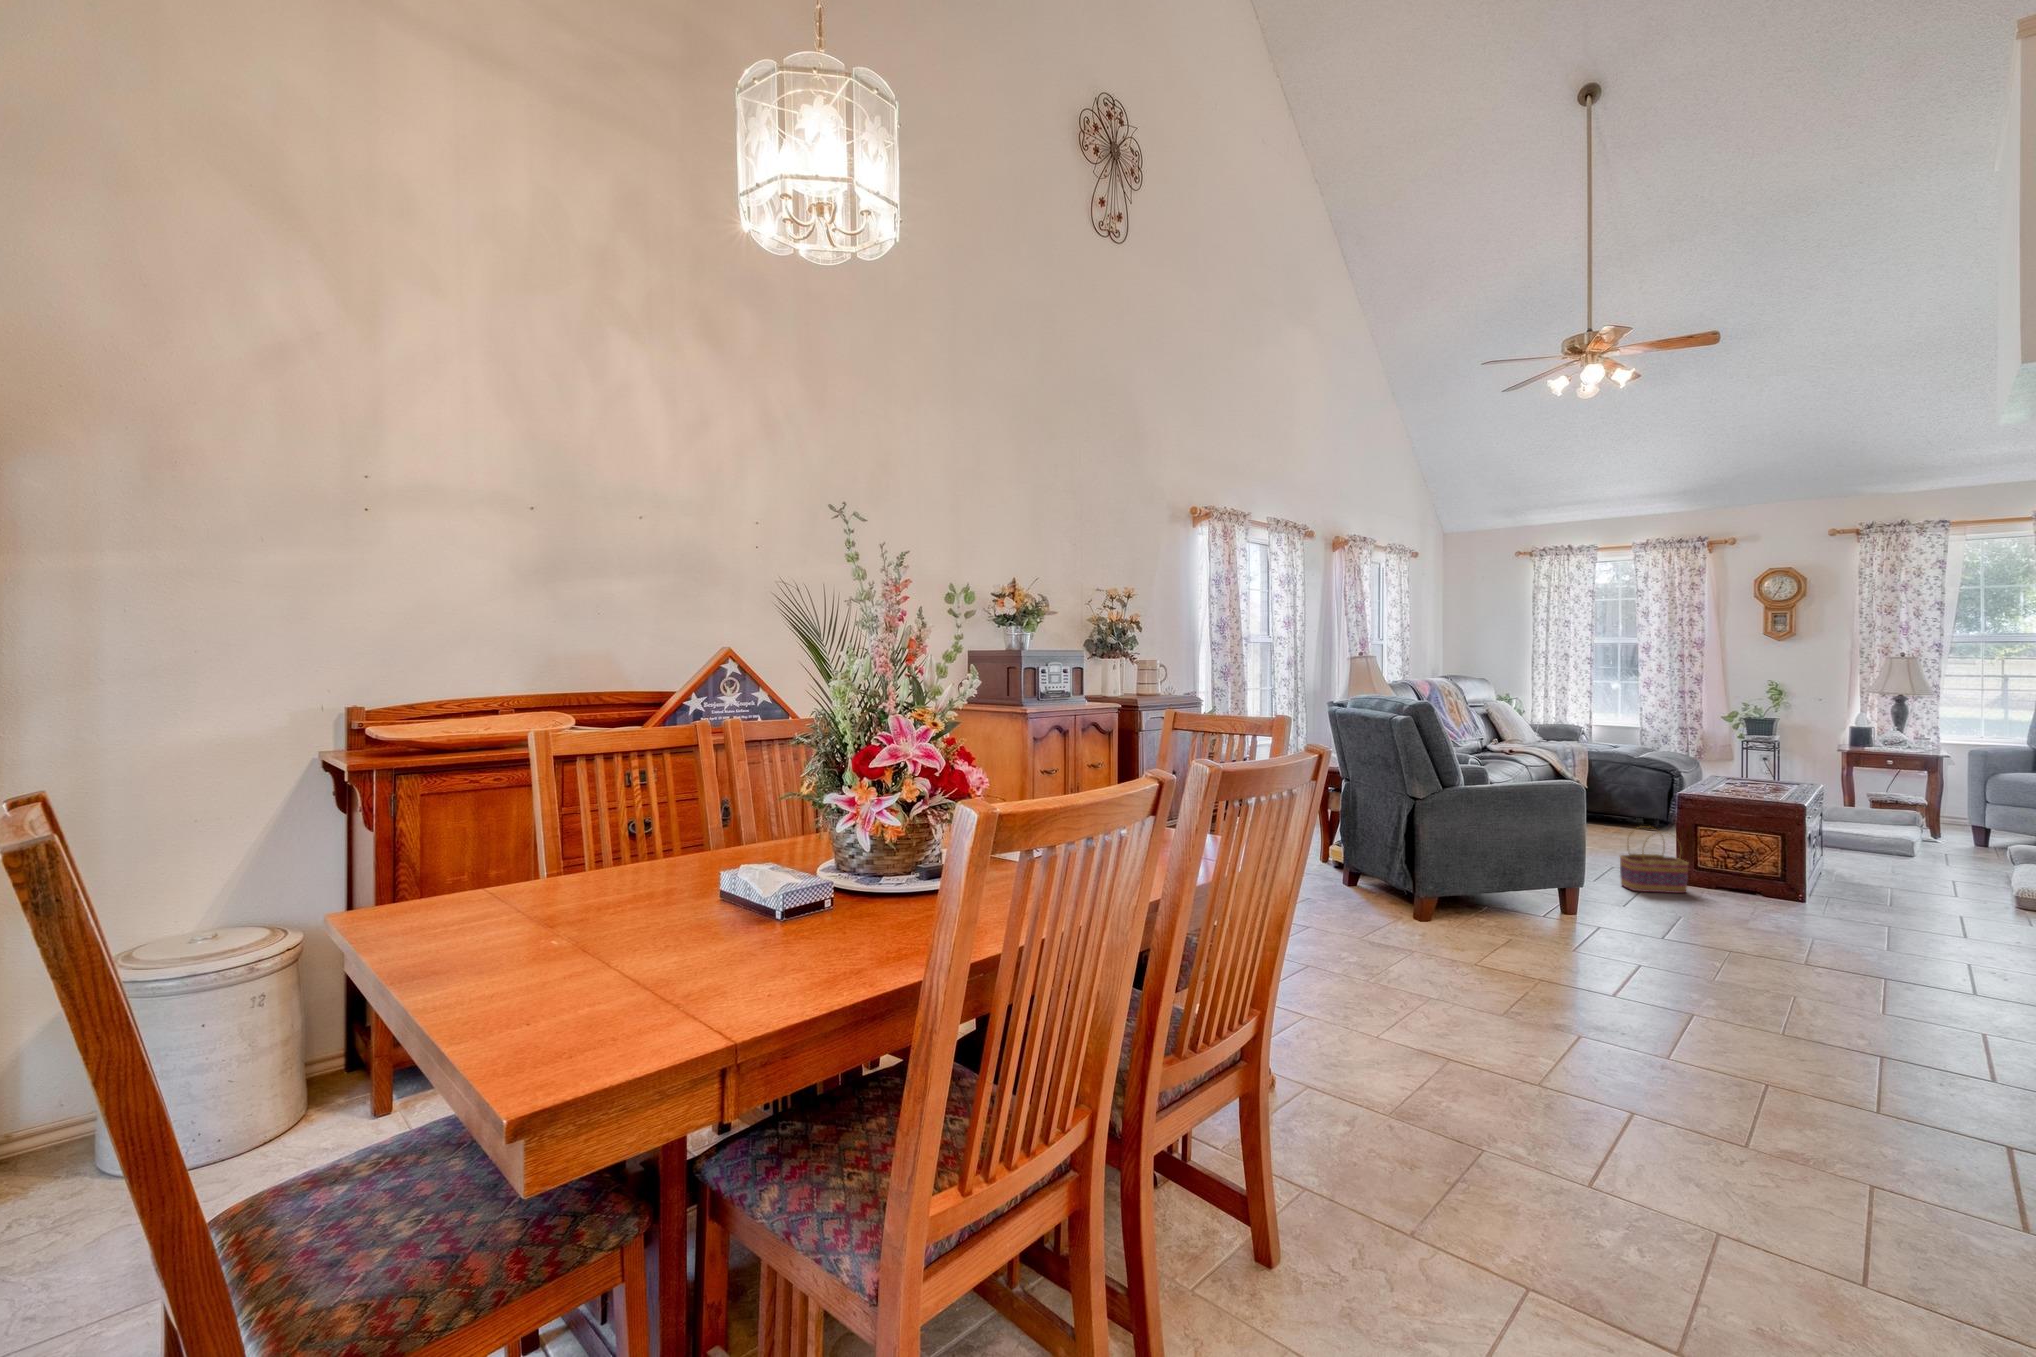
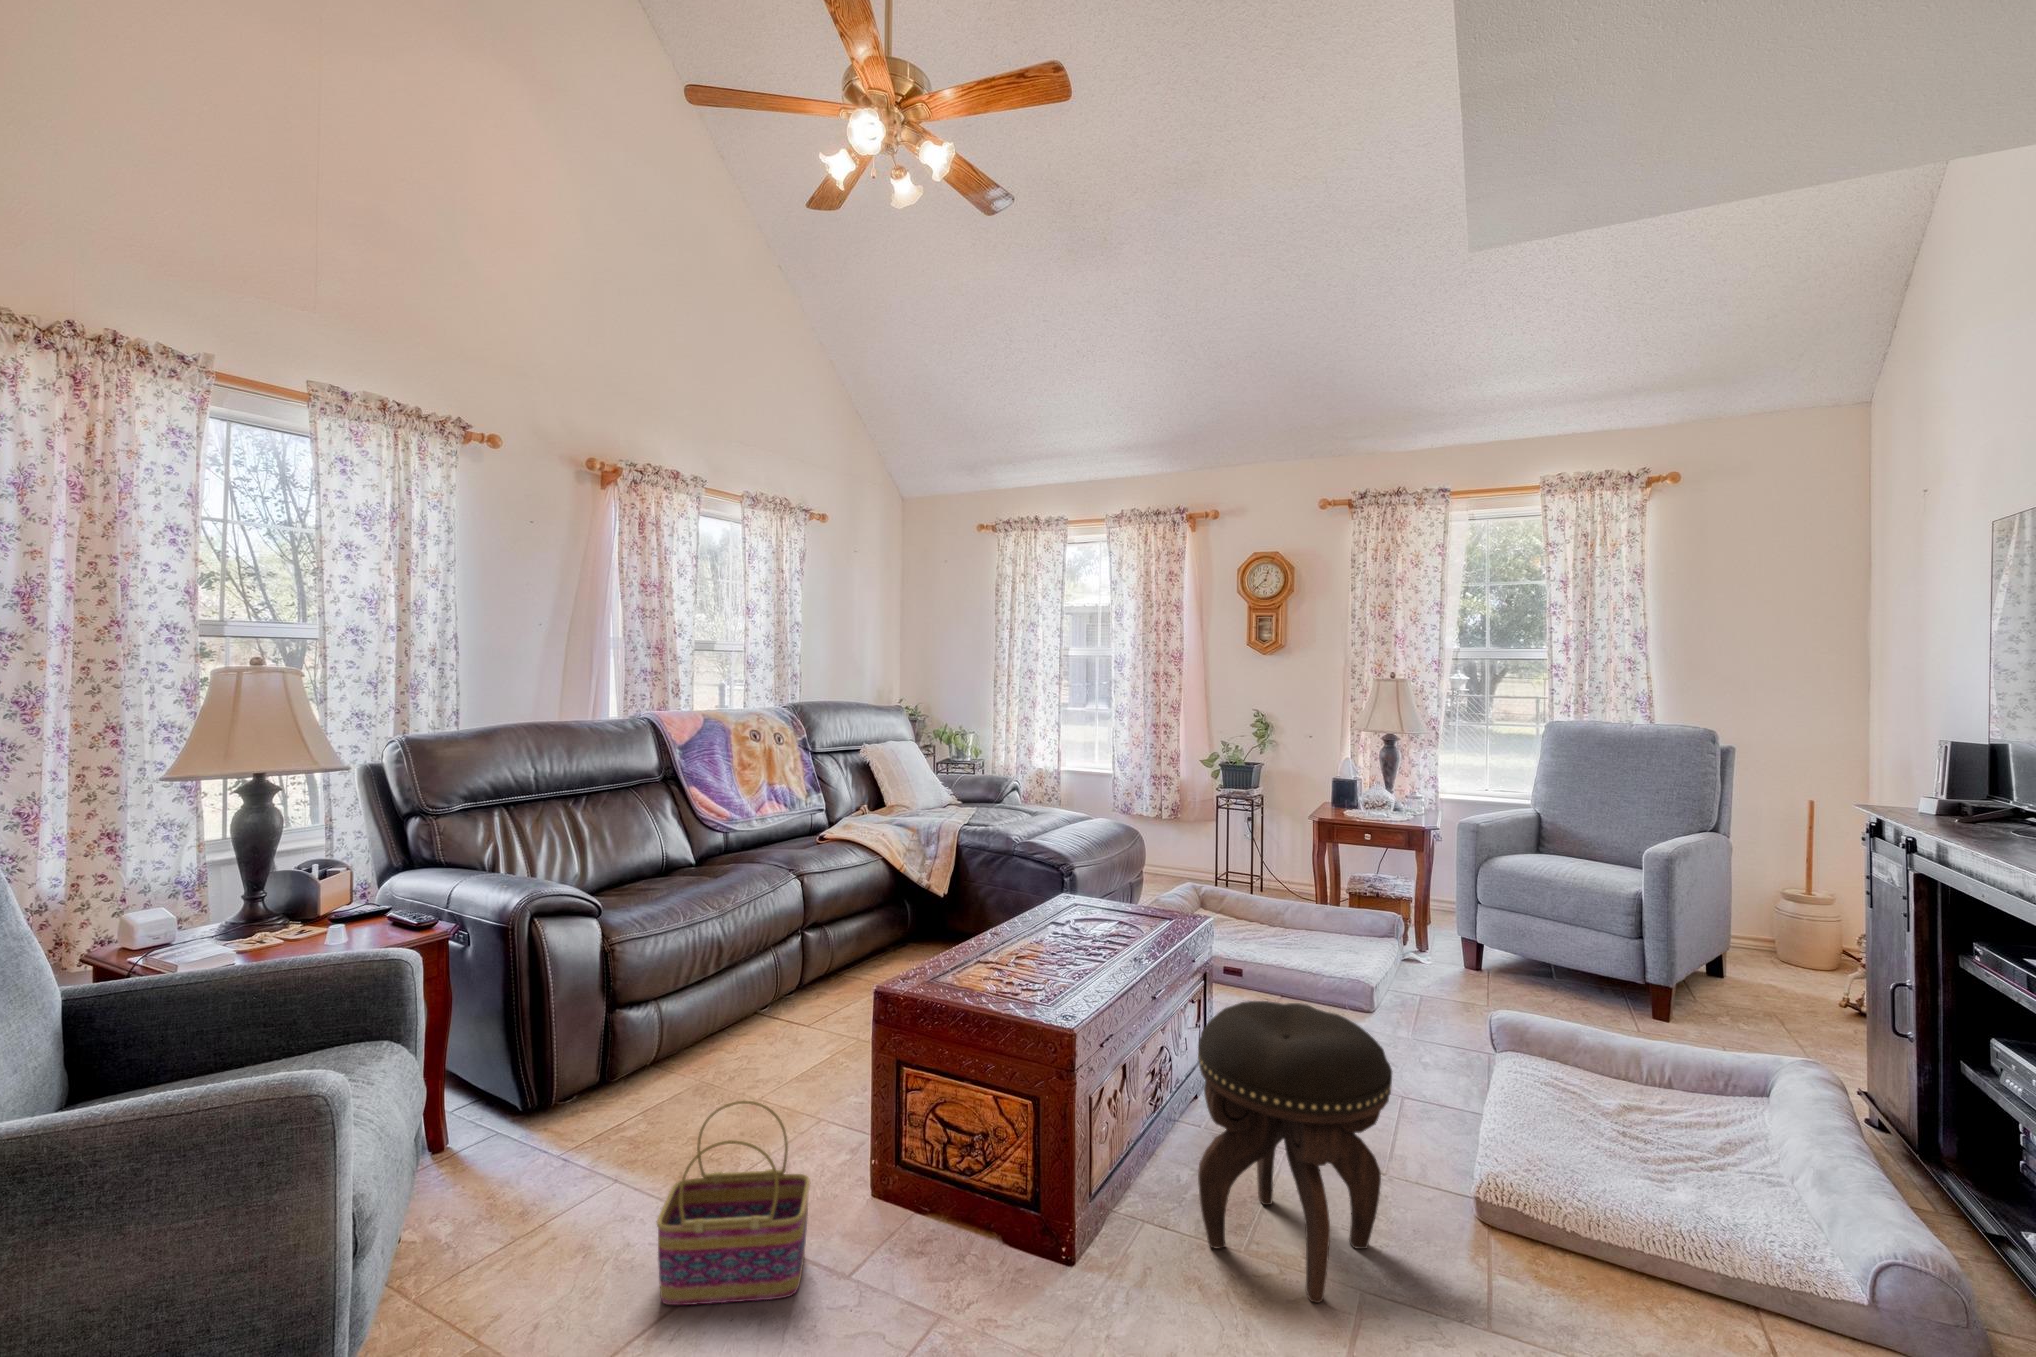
footstool: none [1857,801,1966,907] -> present [1198,1001,1392,1303]

